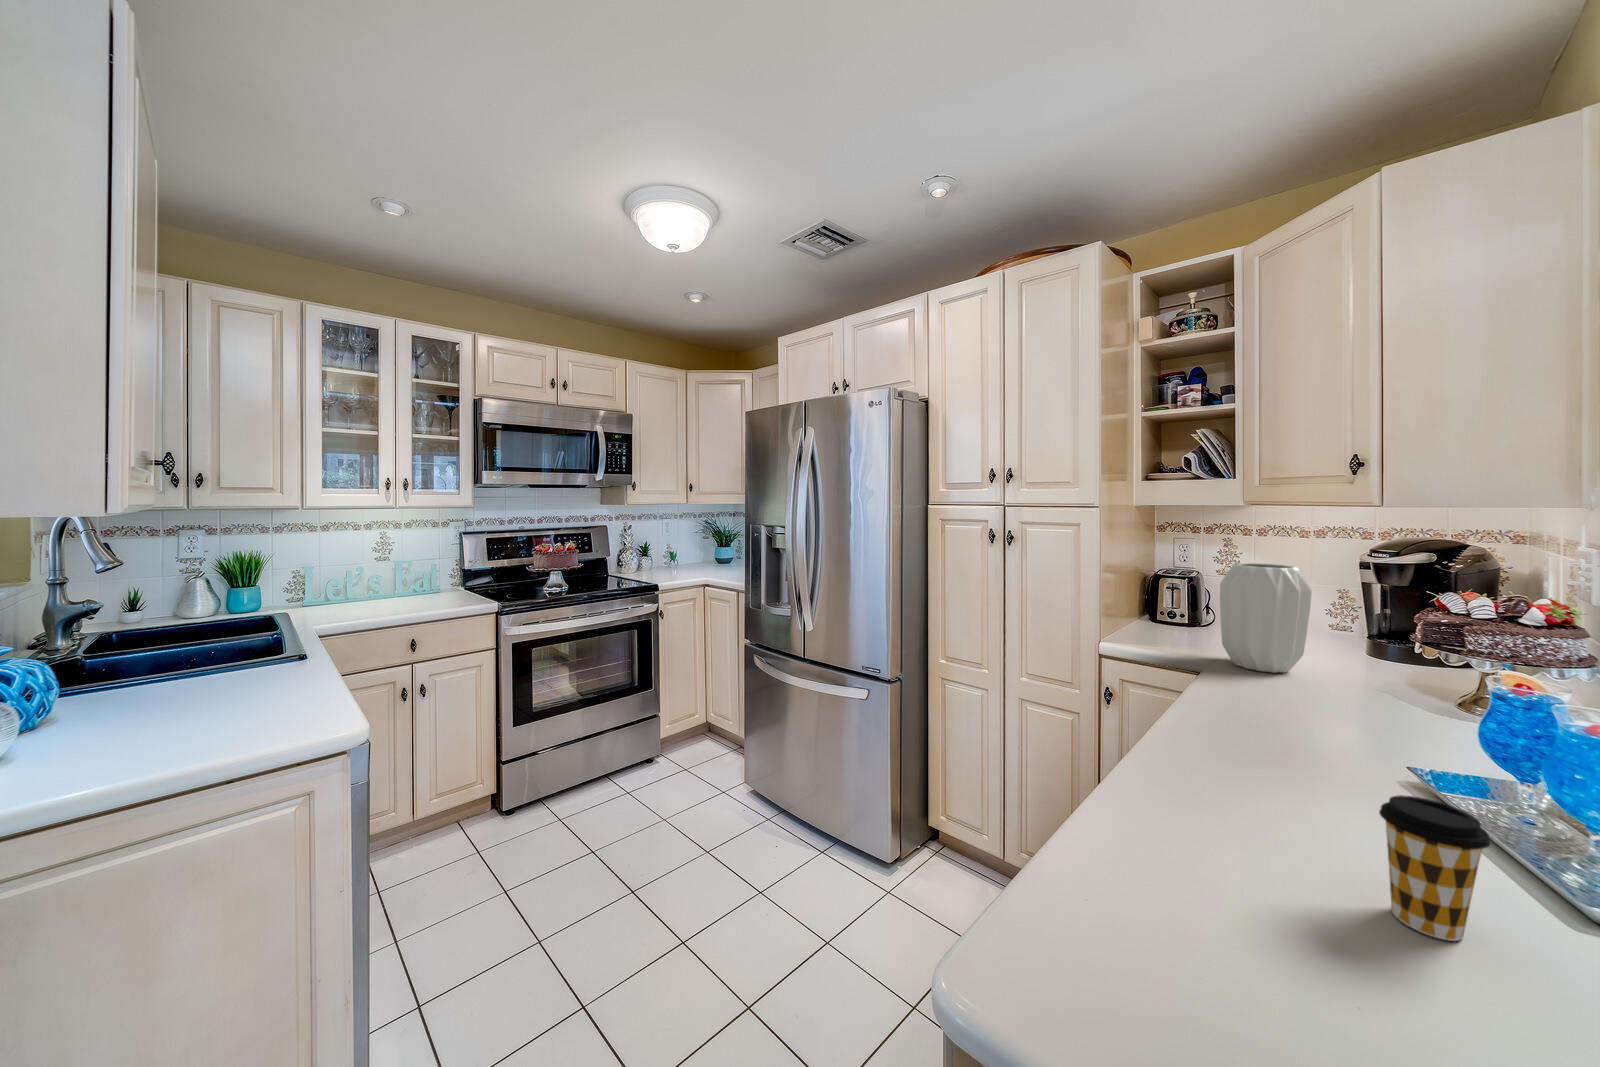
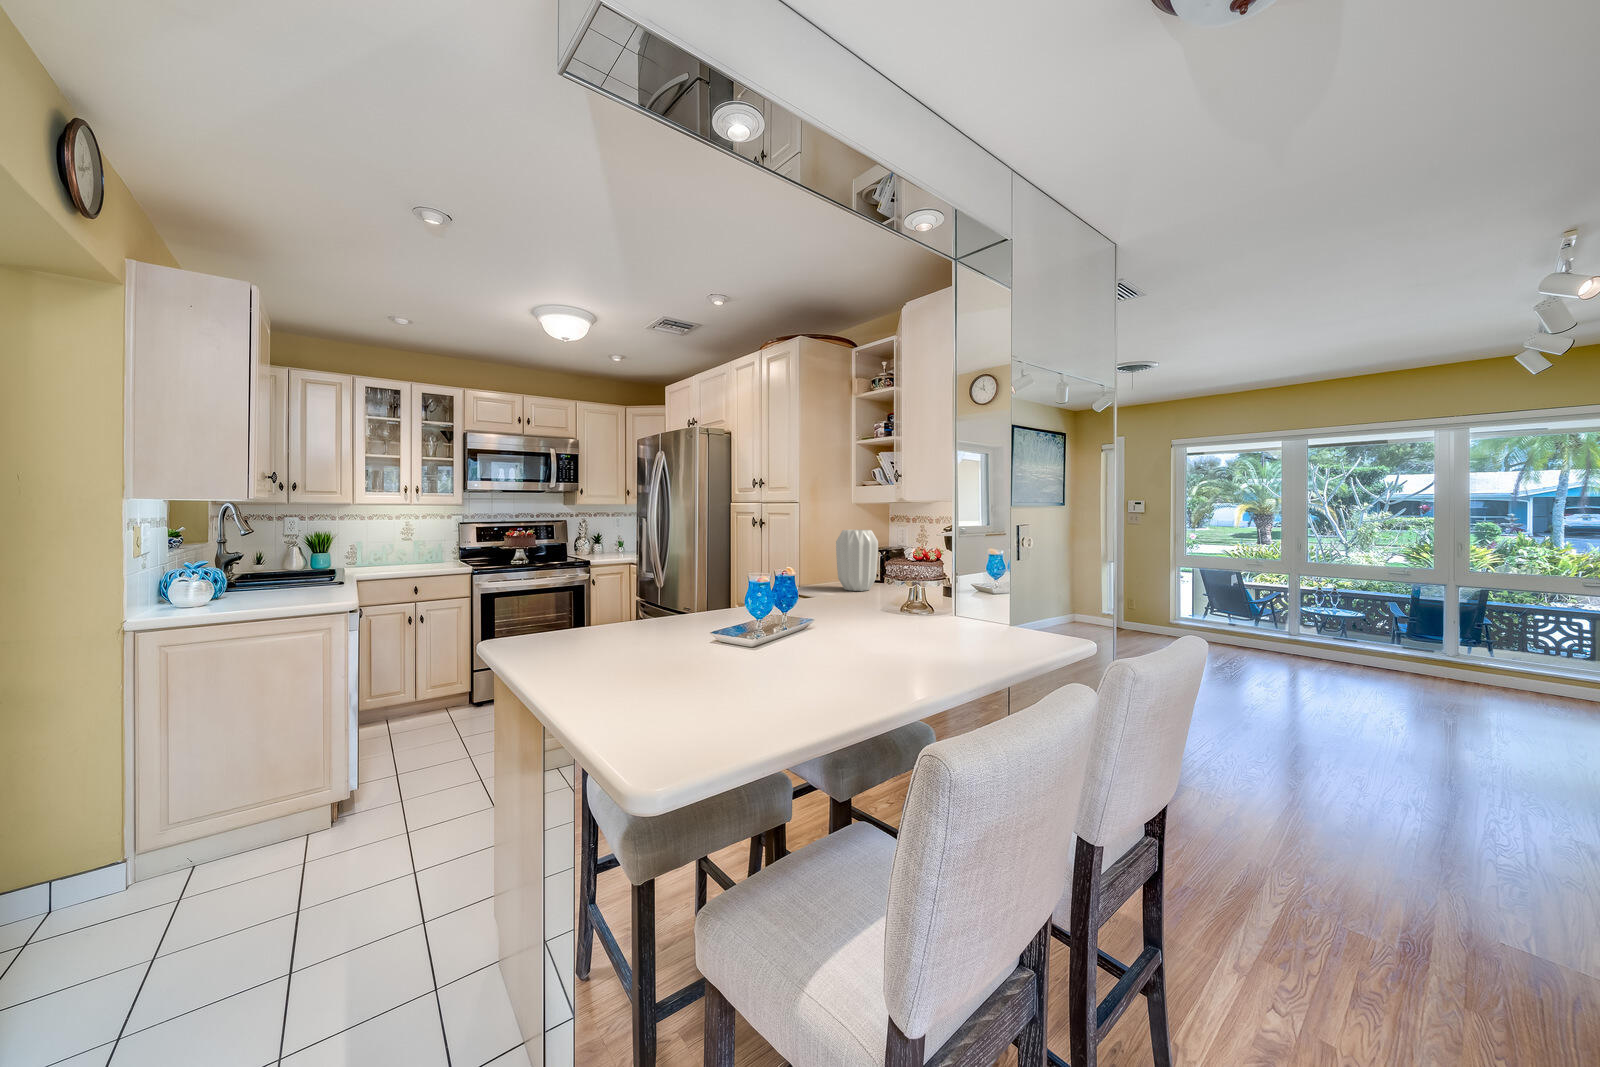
coffee cup: present [1379,795,1490,941] -> none [653,586,679,628]

